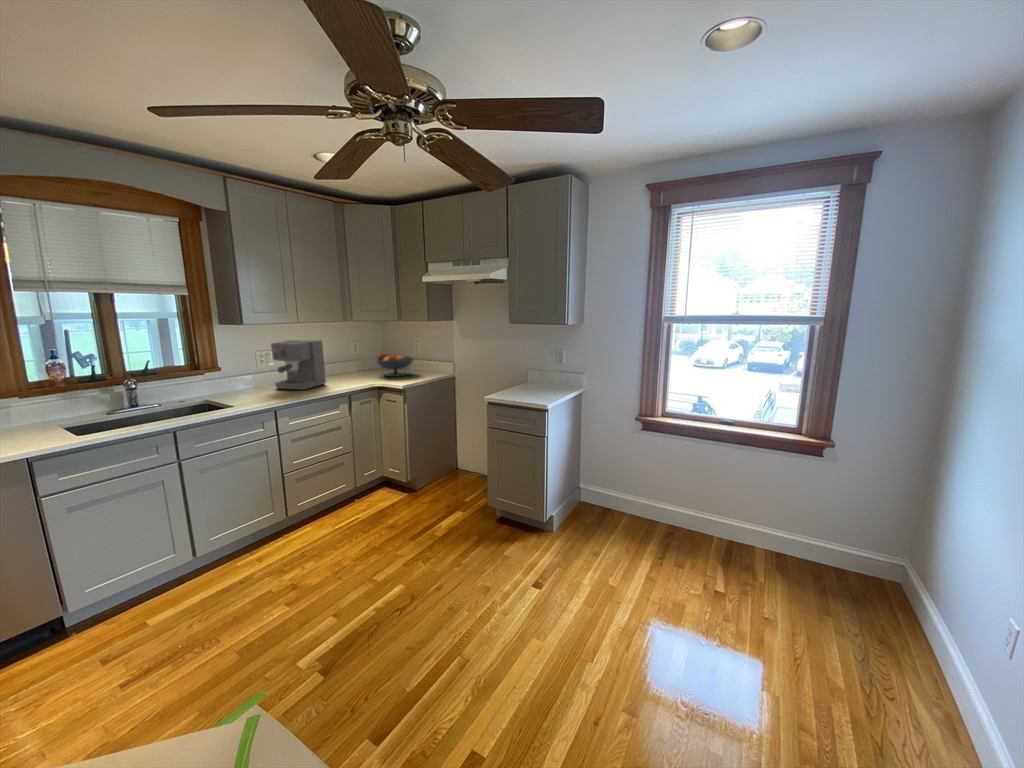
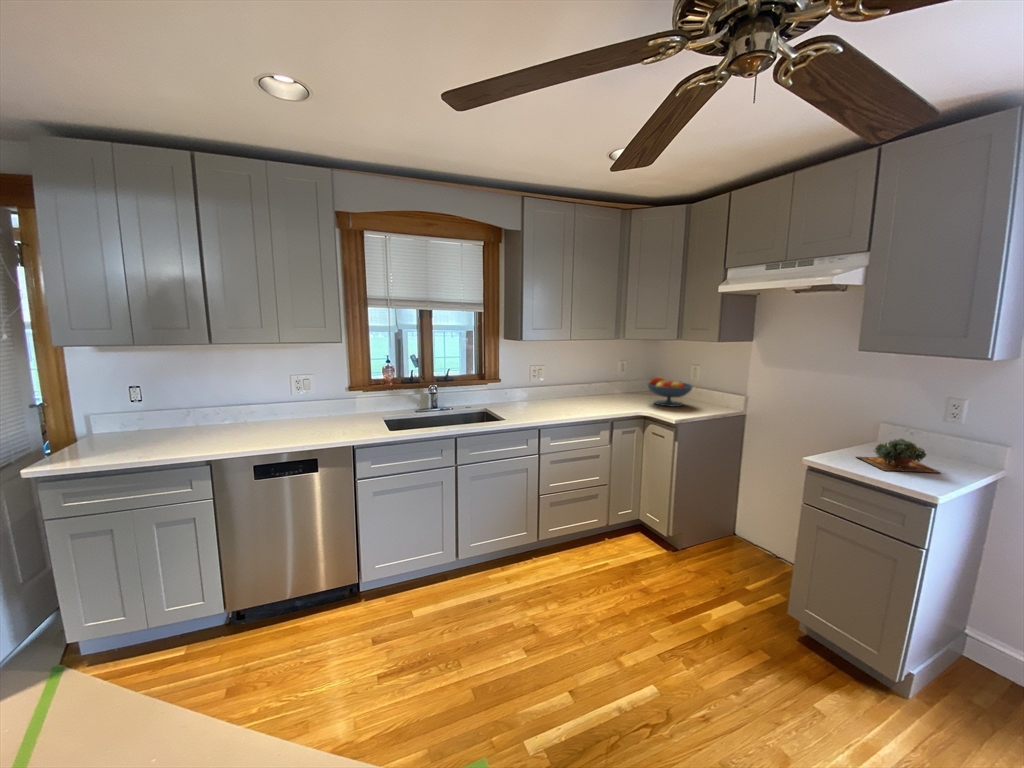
coffee maker: present [271,340,326,390] -> none [544,356,593,411]
succulent plant: none [515,377,555,398] -> present [857,439,940,473]

